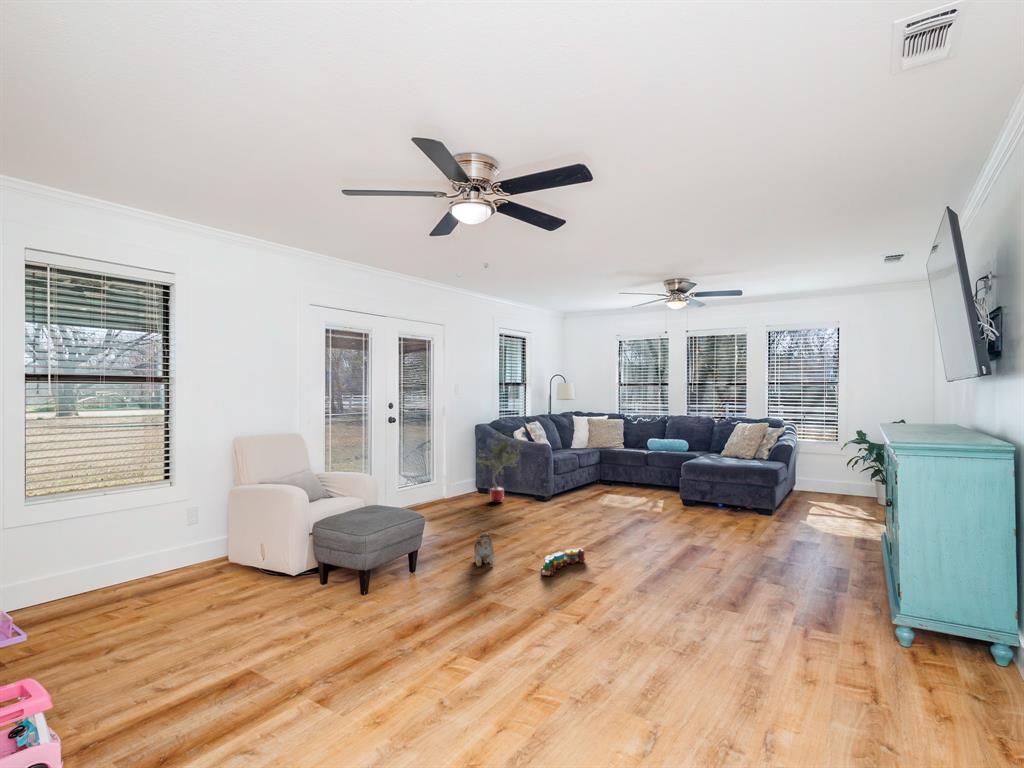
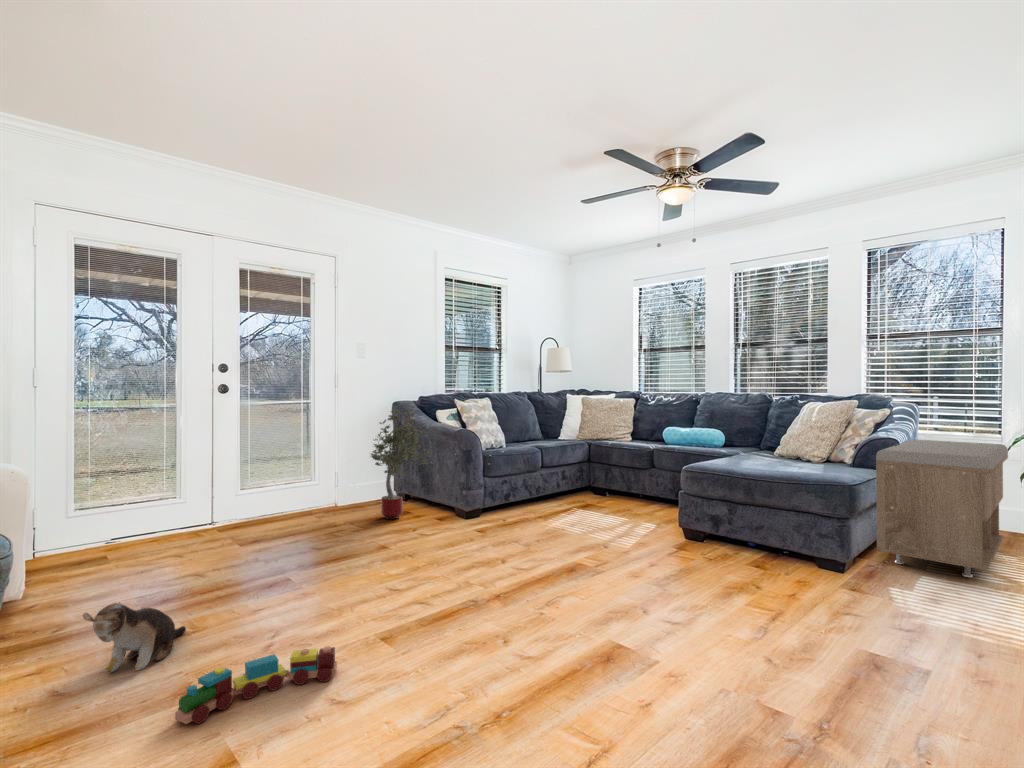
storage bench: none [784,445,843,514] -> present [876,439,1008,578]

